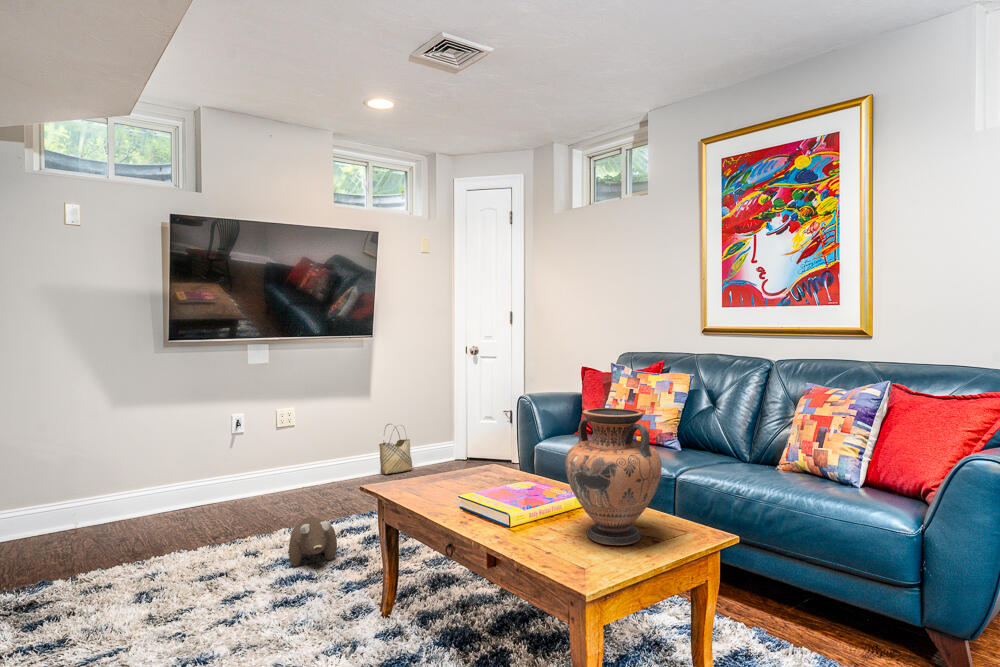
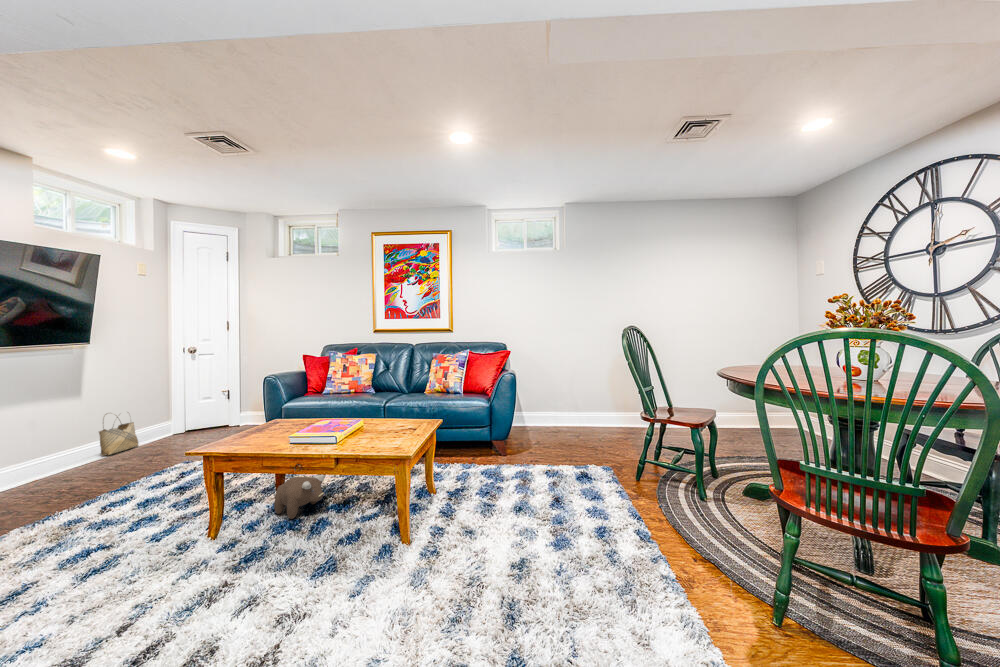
vase: present [565,408,662,545] -> none [367,372,415,439]
plush toy: present [289,516,337,566] -> present [274,475,325,519]

